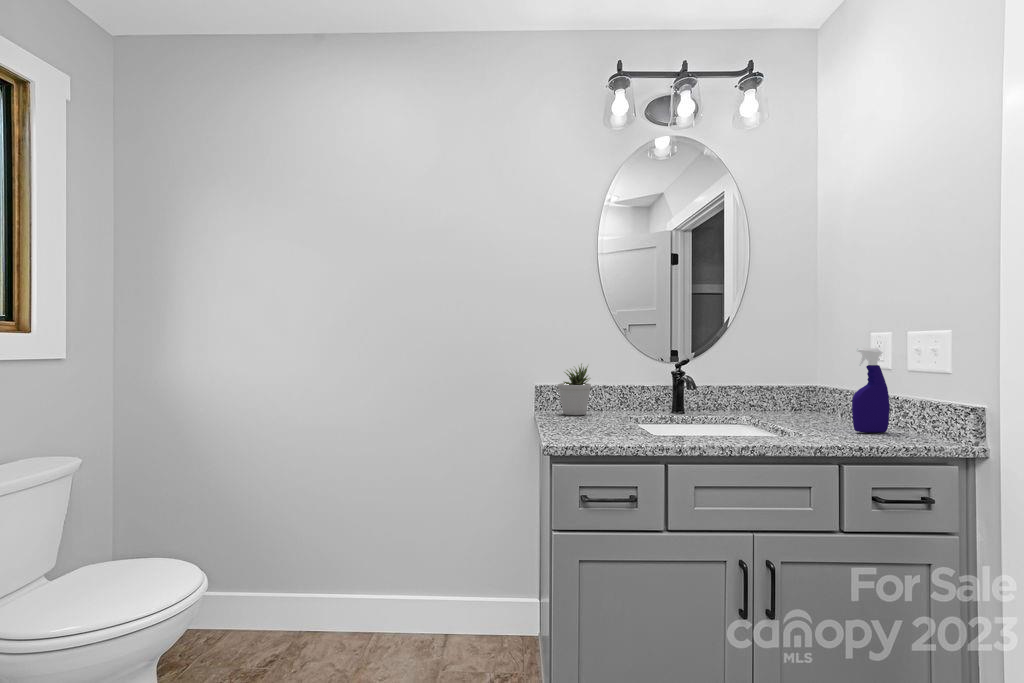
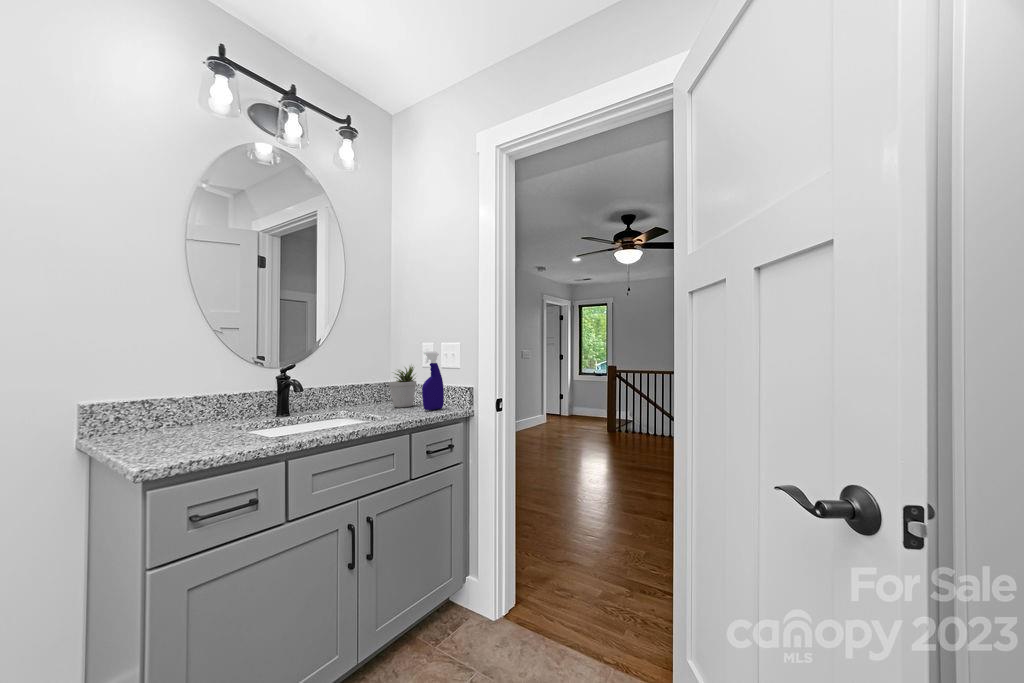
potted plant: present [558,364,591,415] -> present [389,367,416,408]

